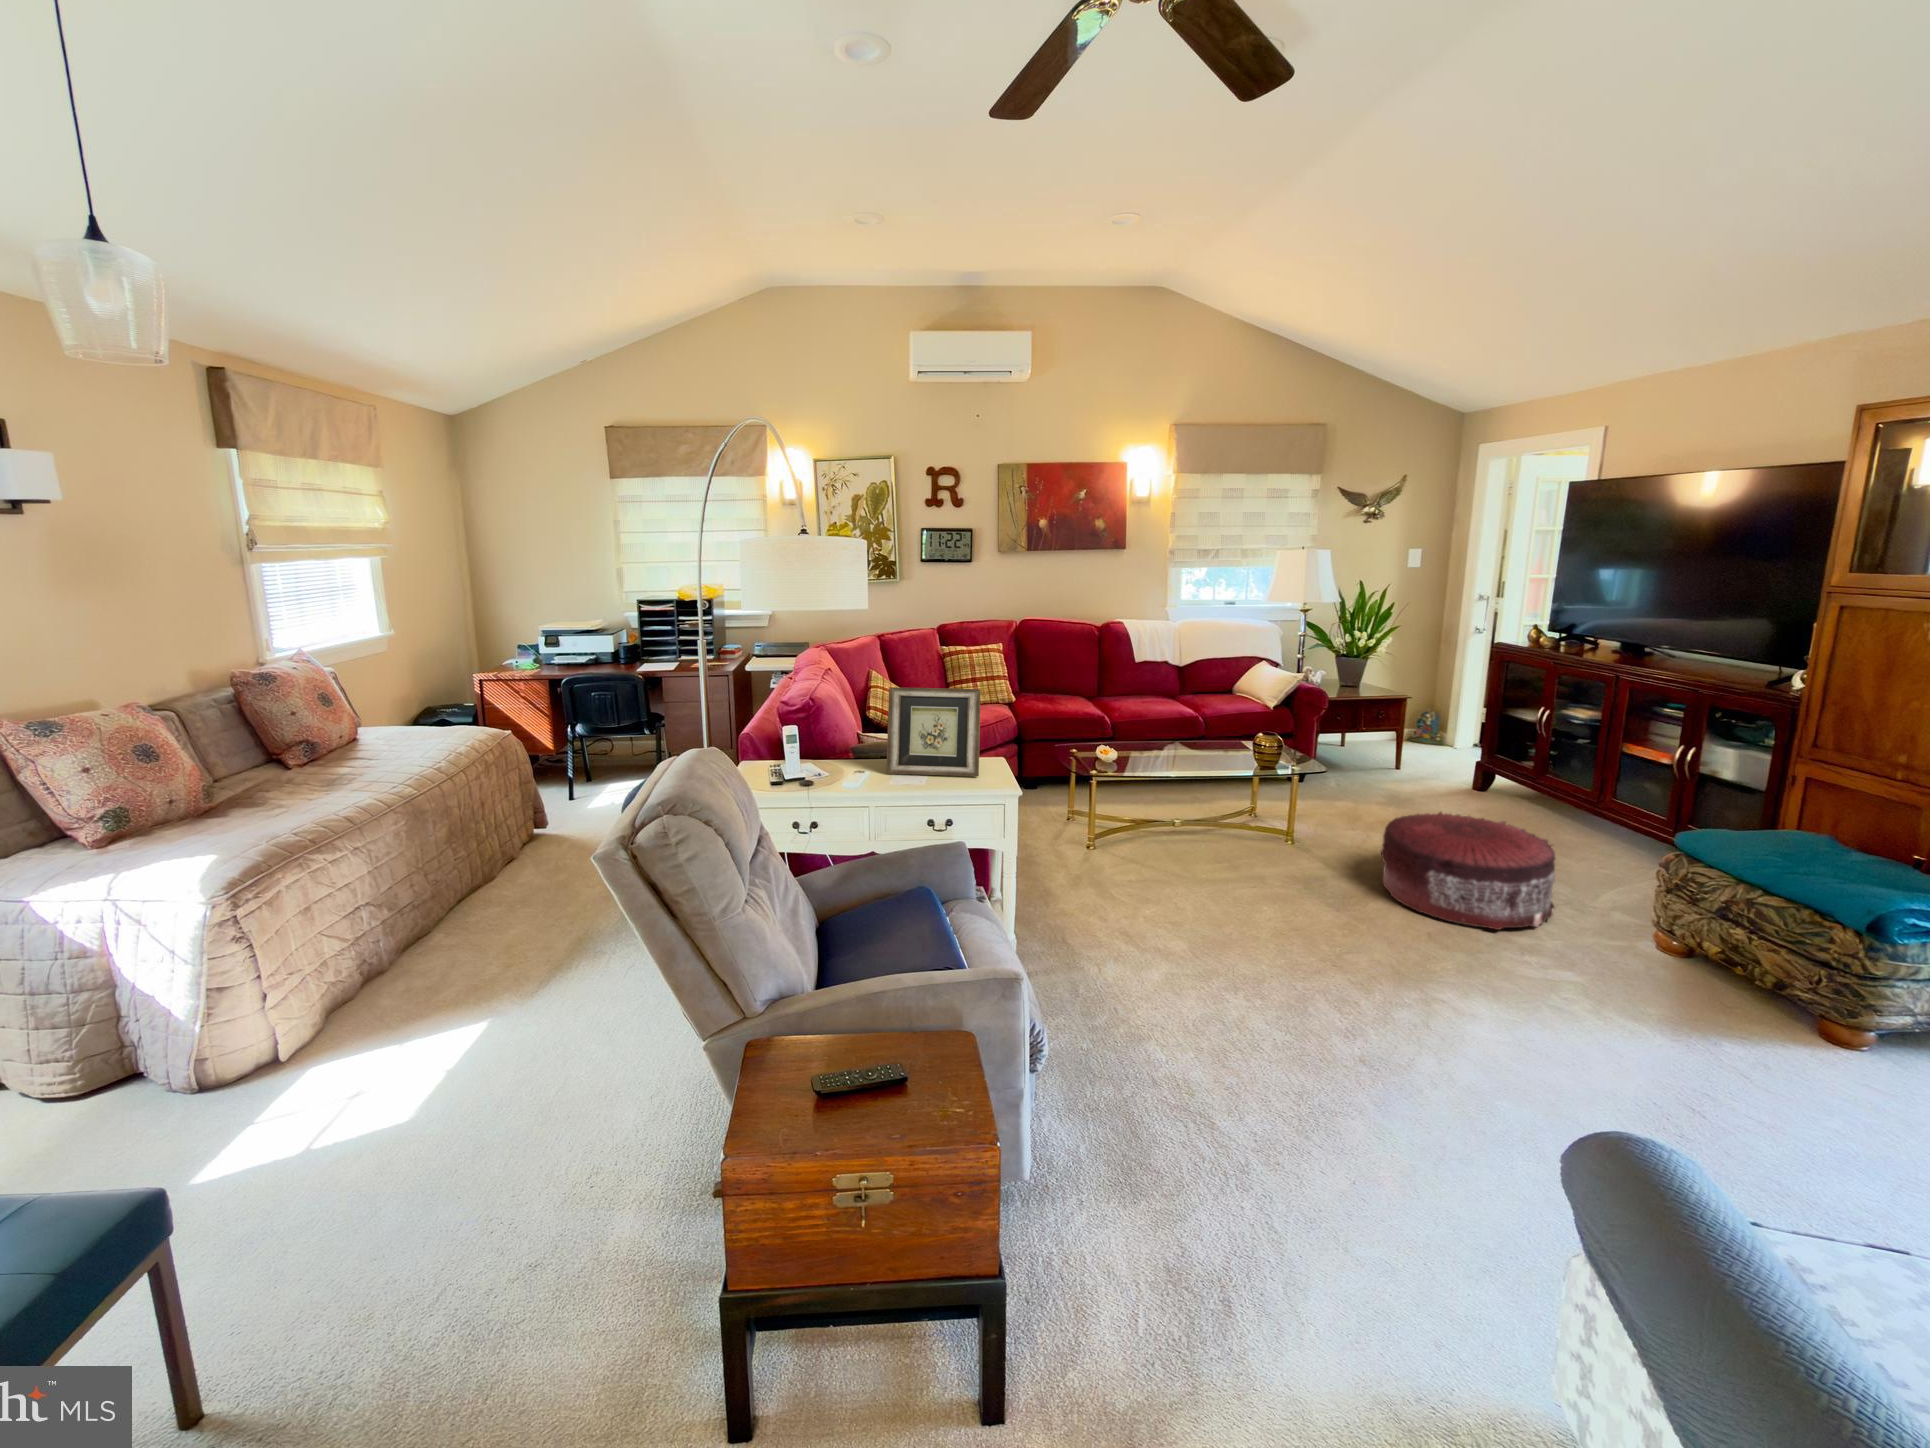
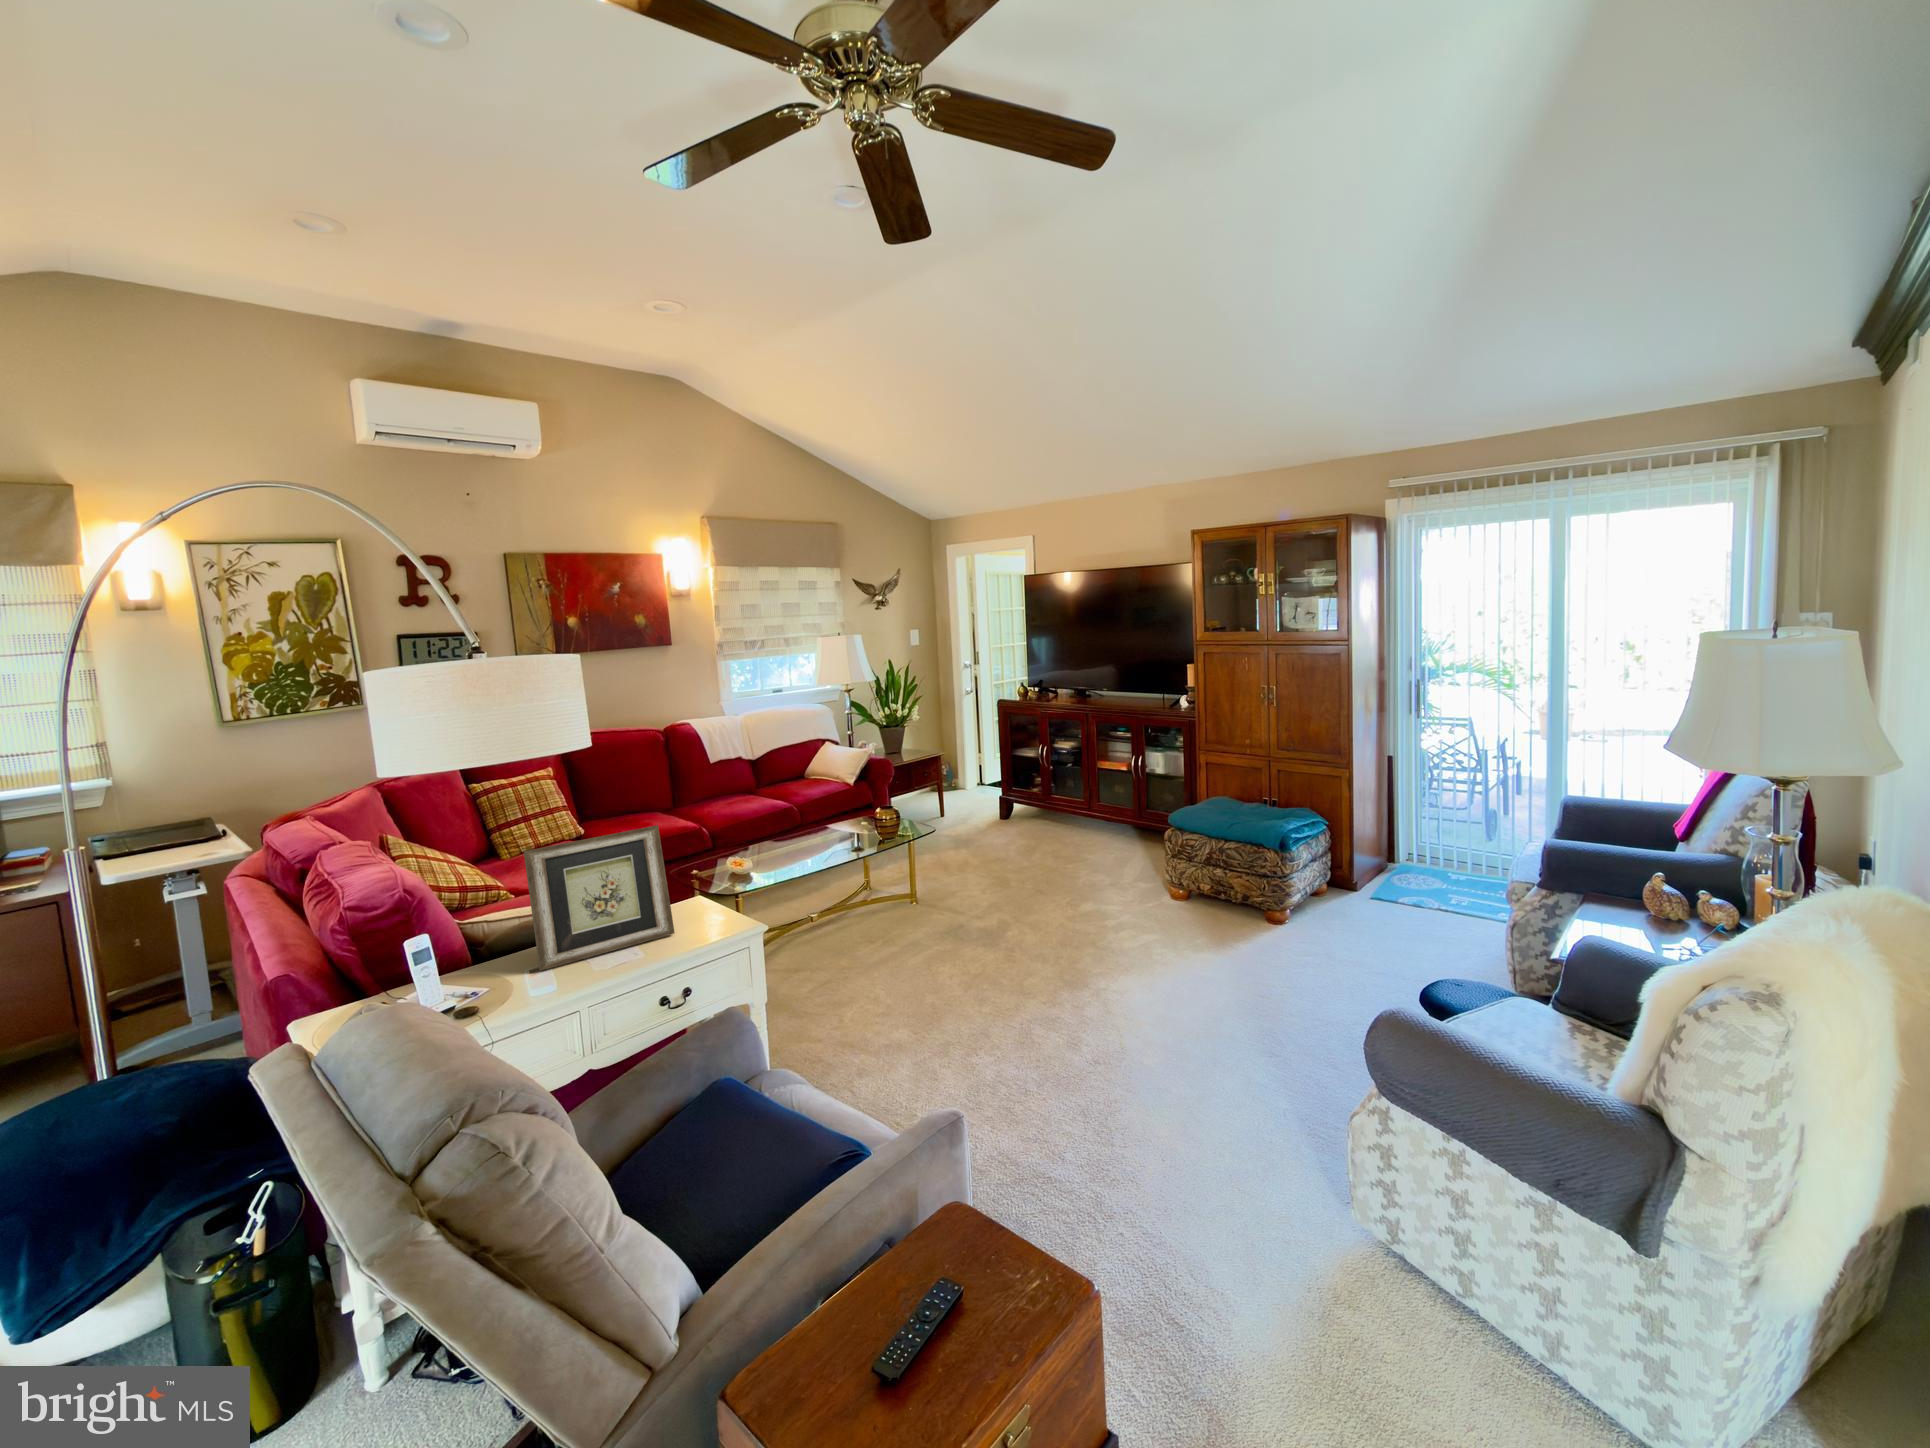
pouf: present [1381,812,1555,930] -> none [998,835,1116,928]

